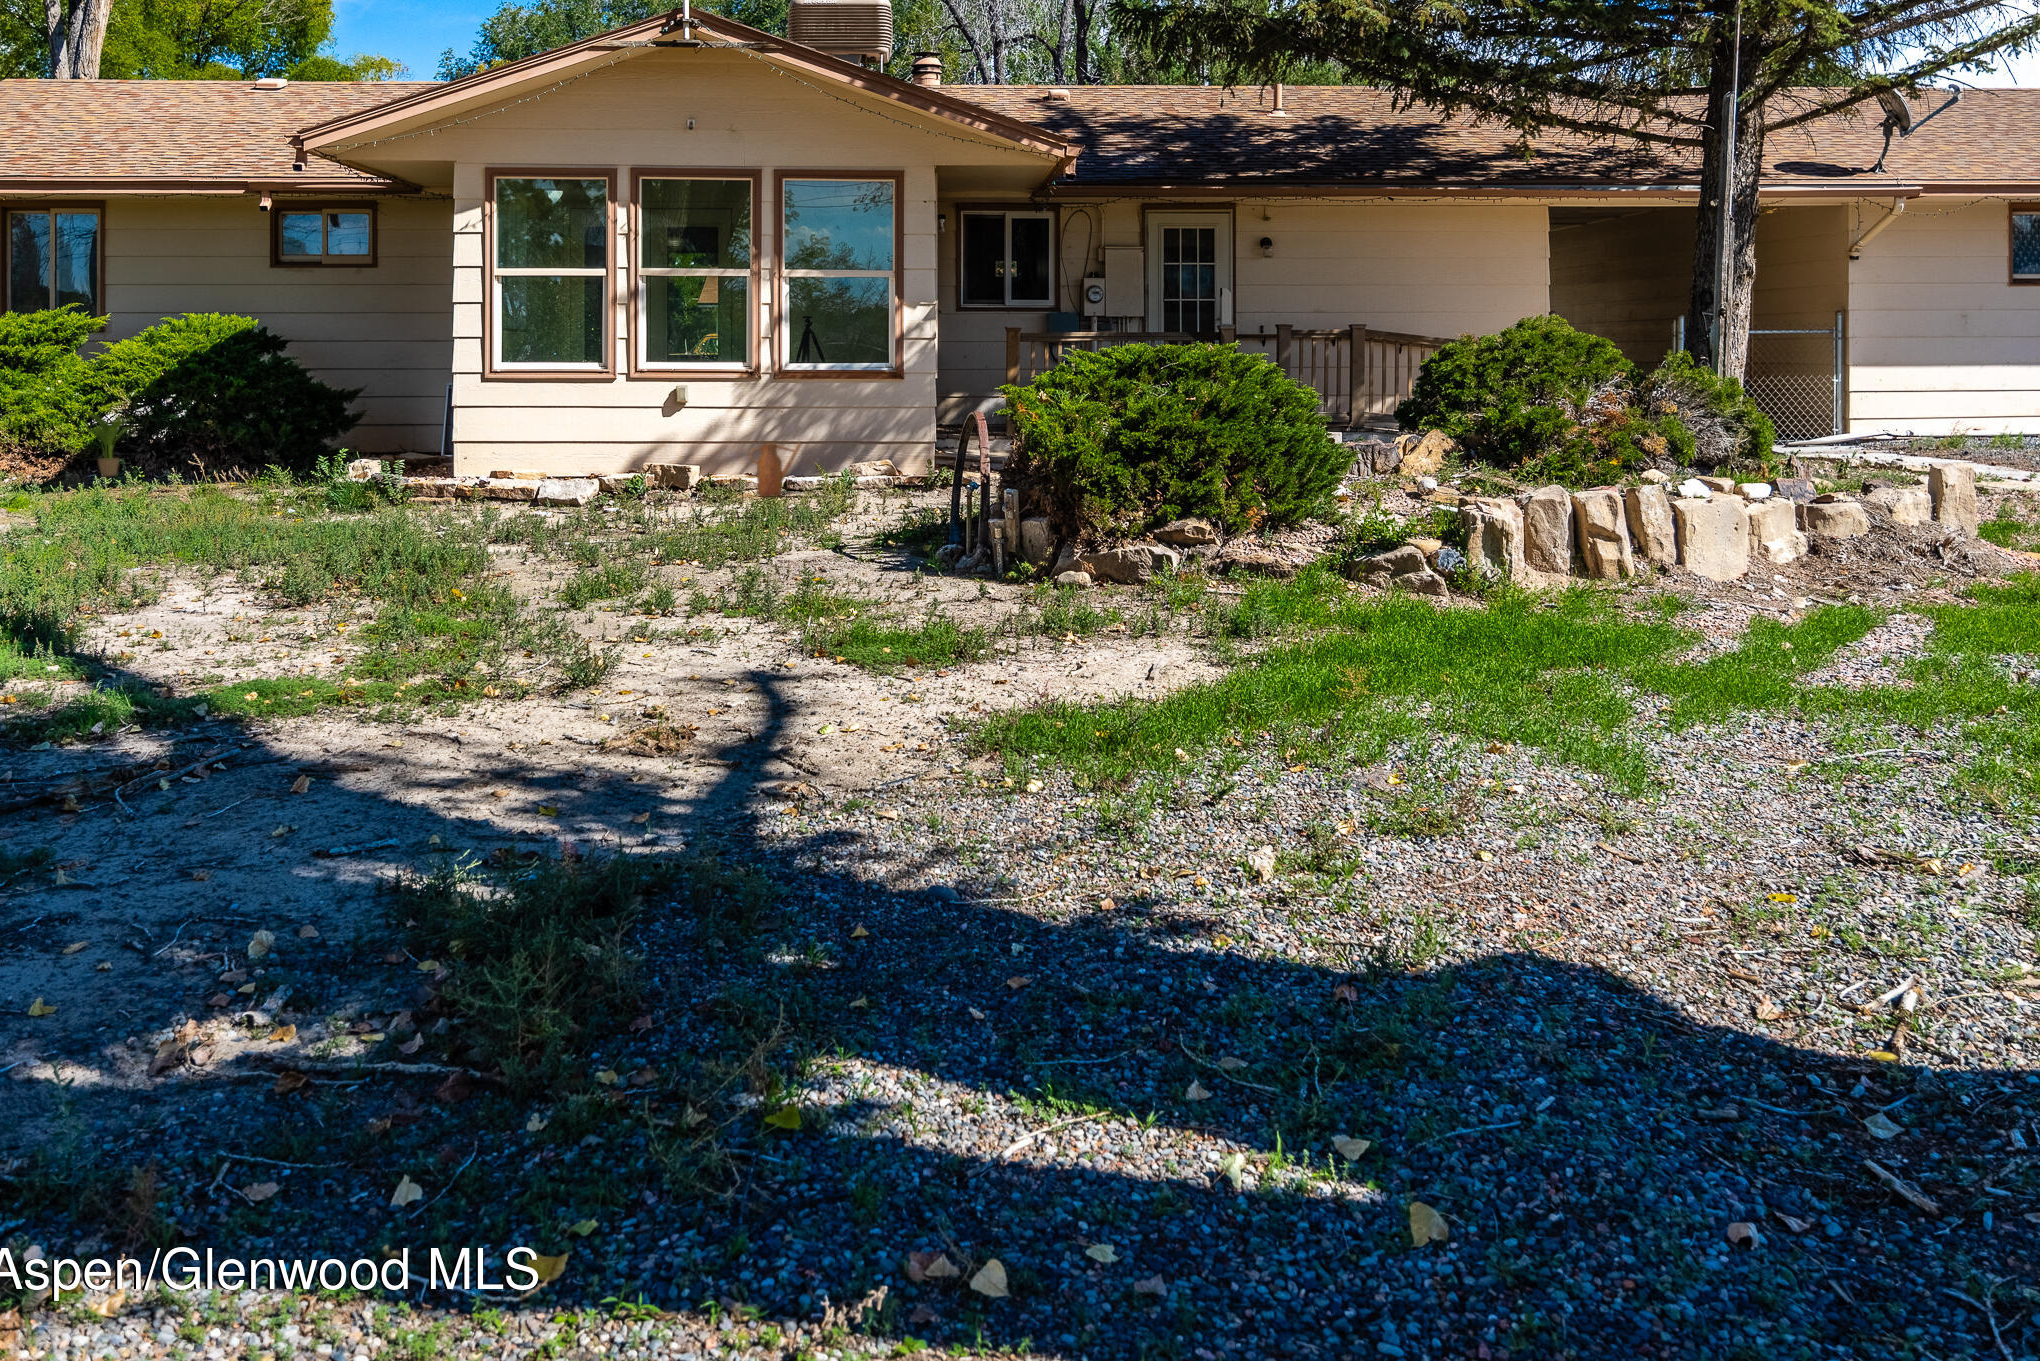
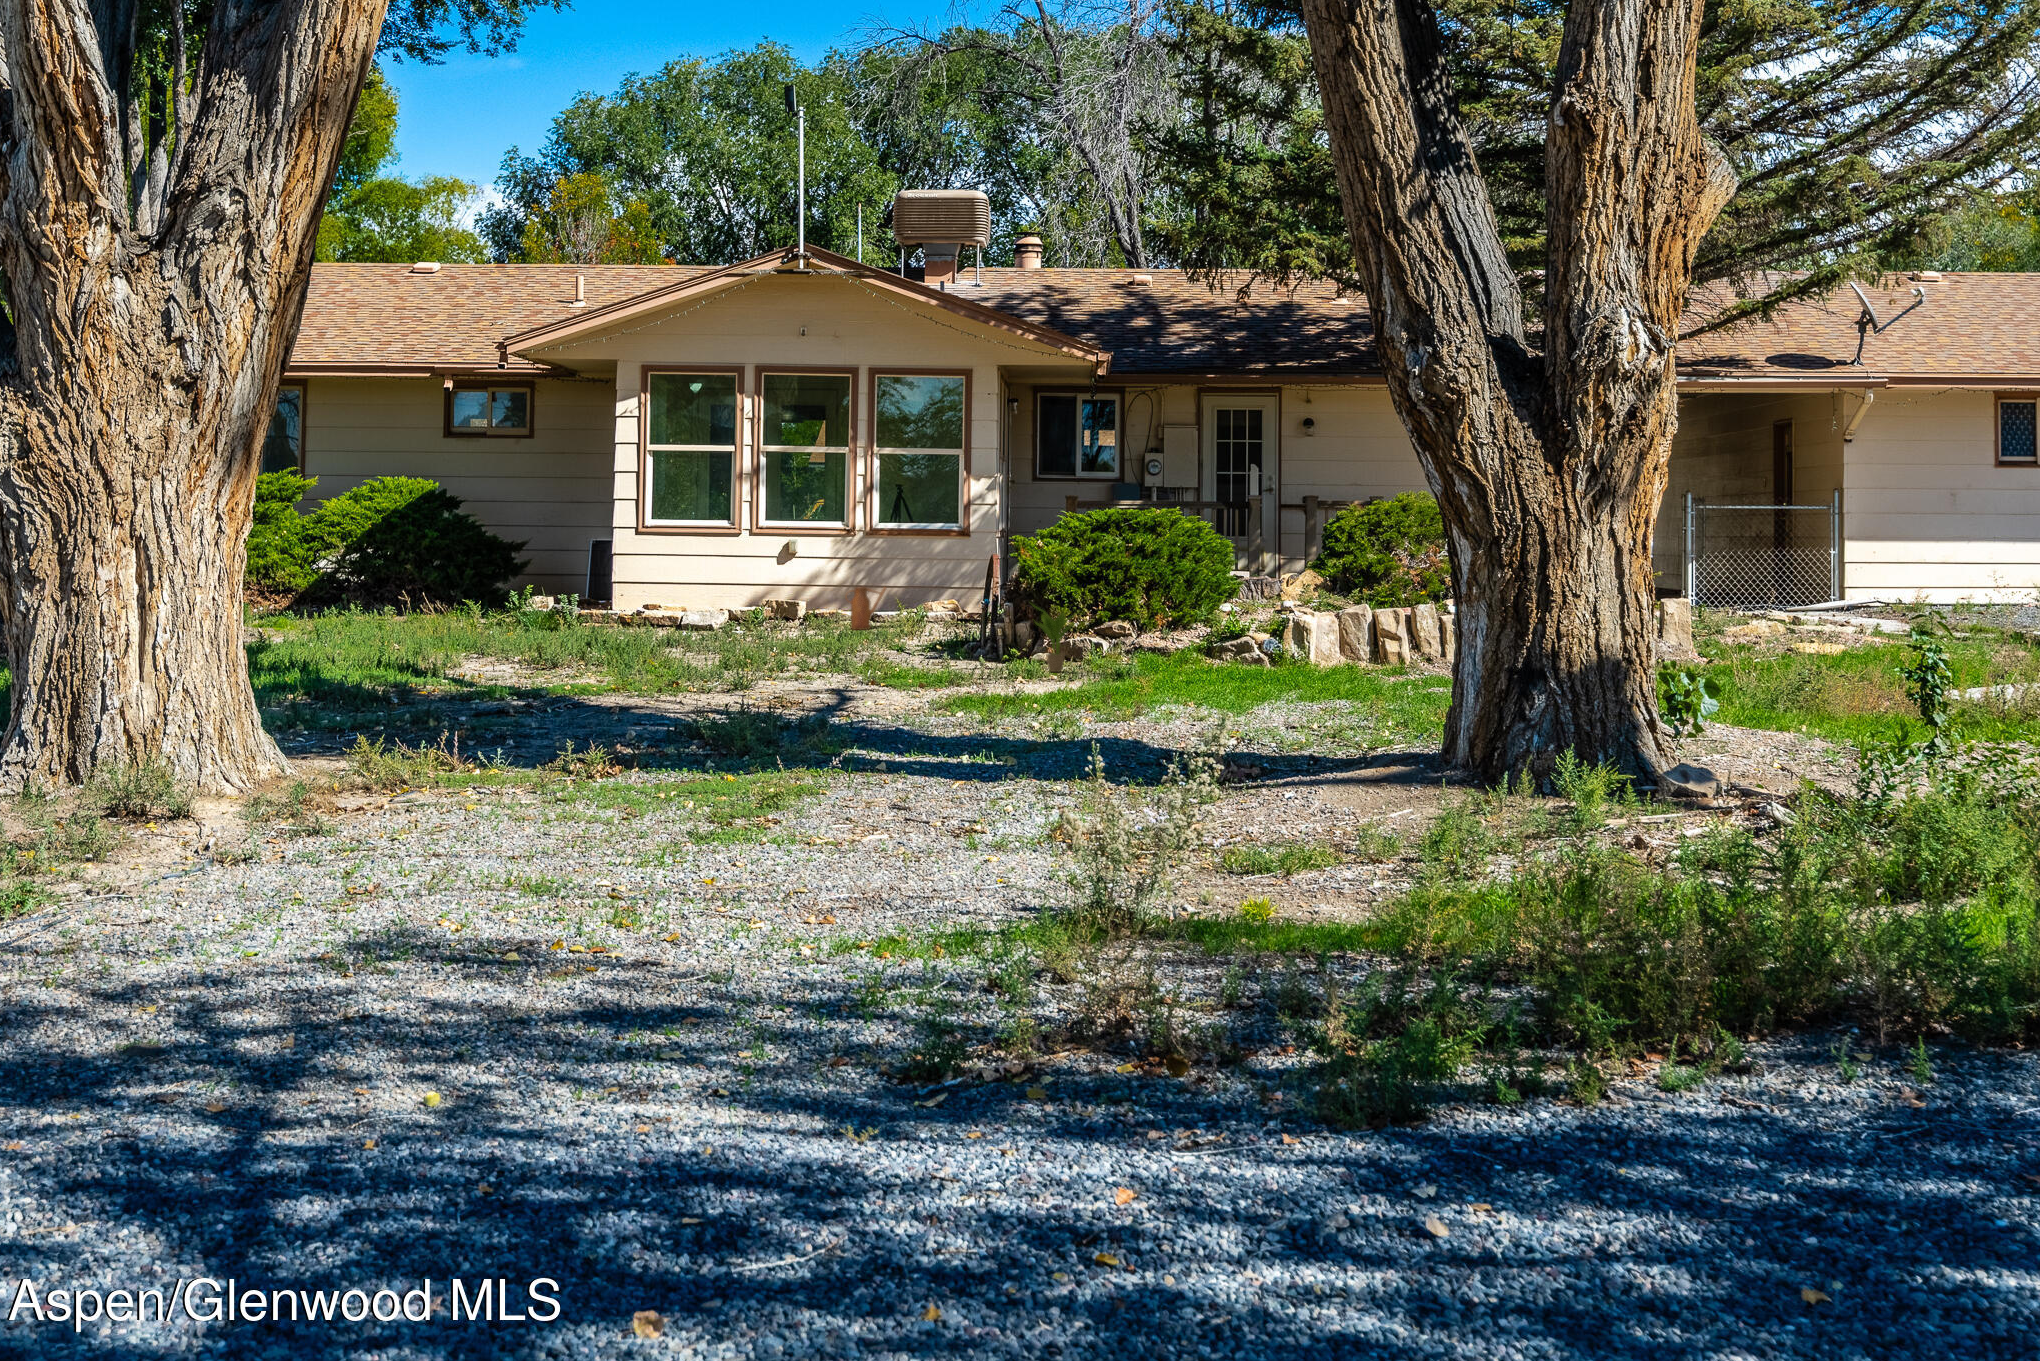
potted plant: present [84,411,129,476] -> present [1034,606,1079,672]

